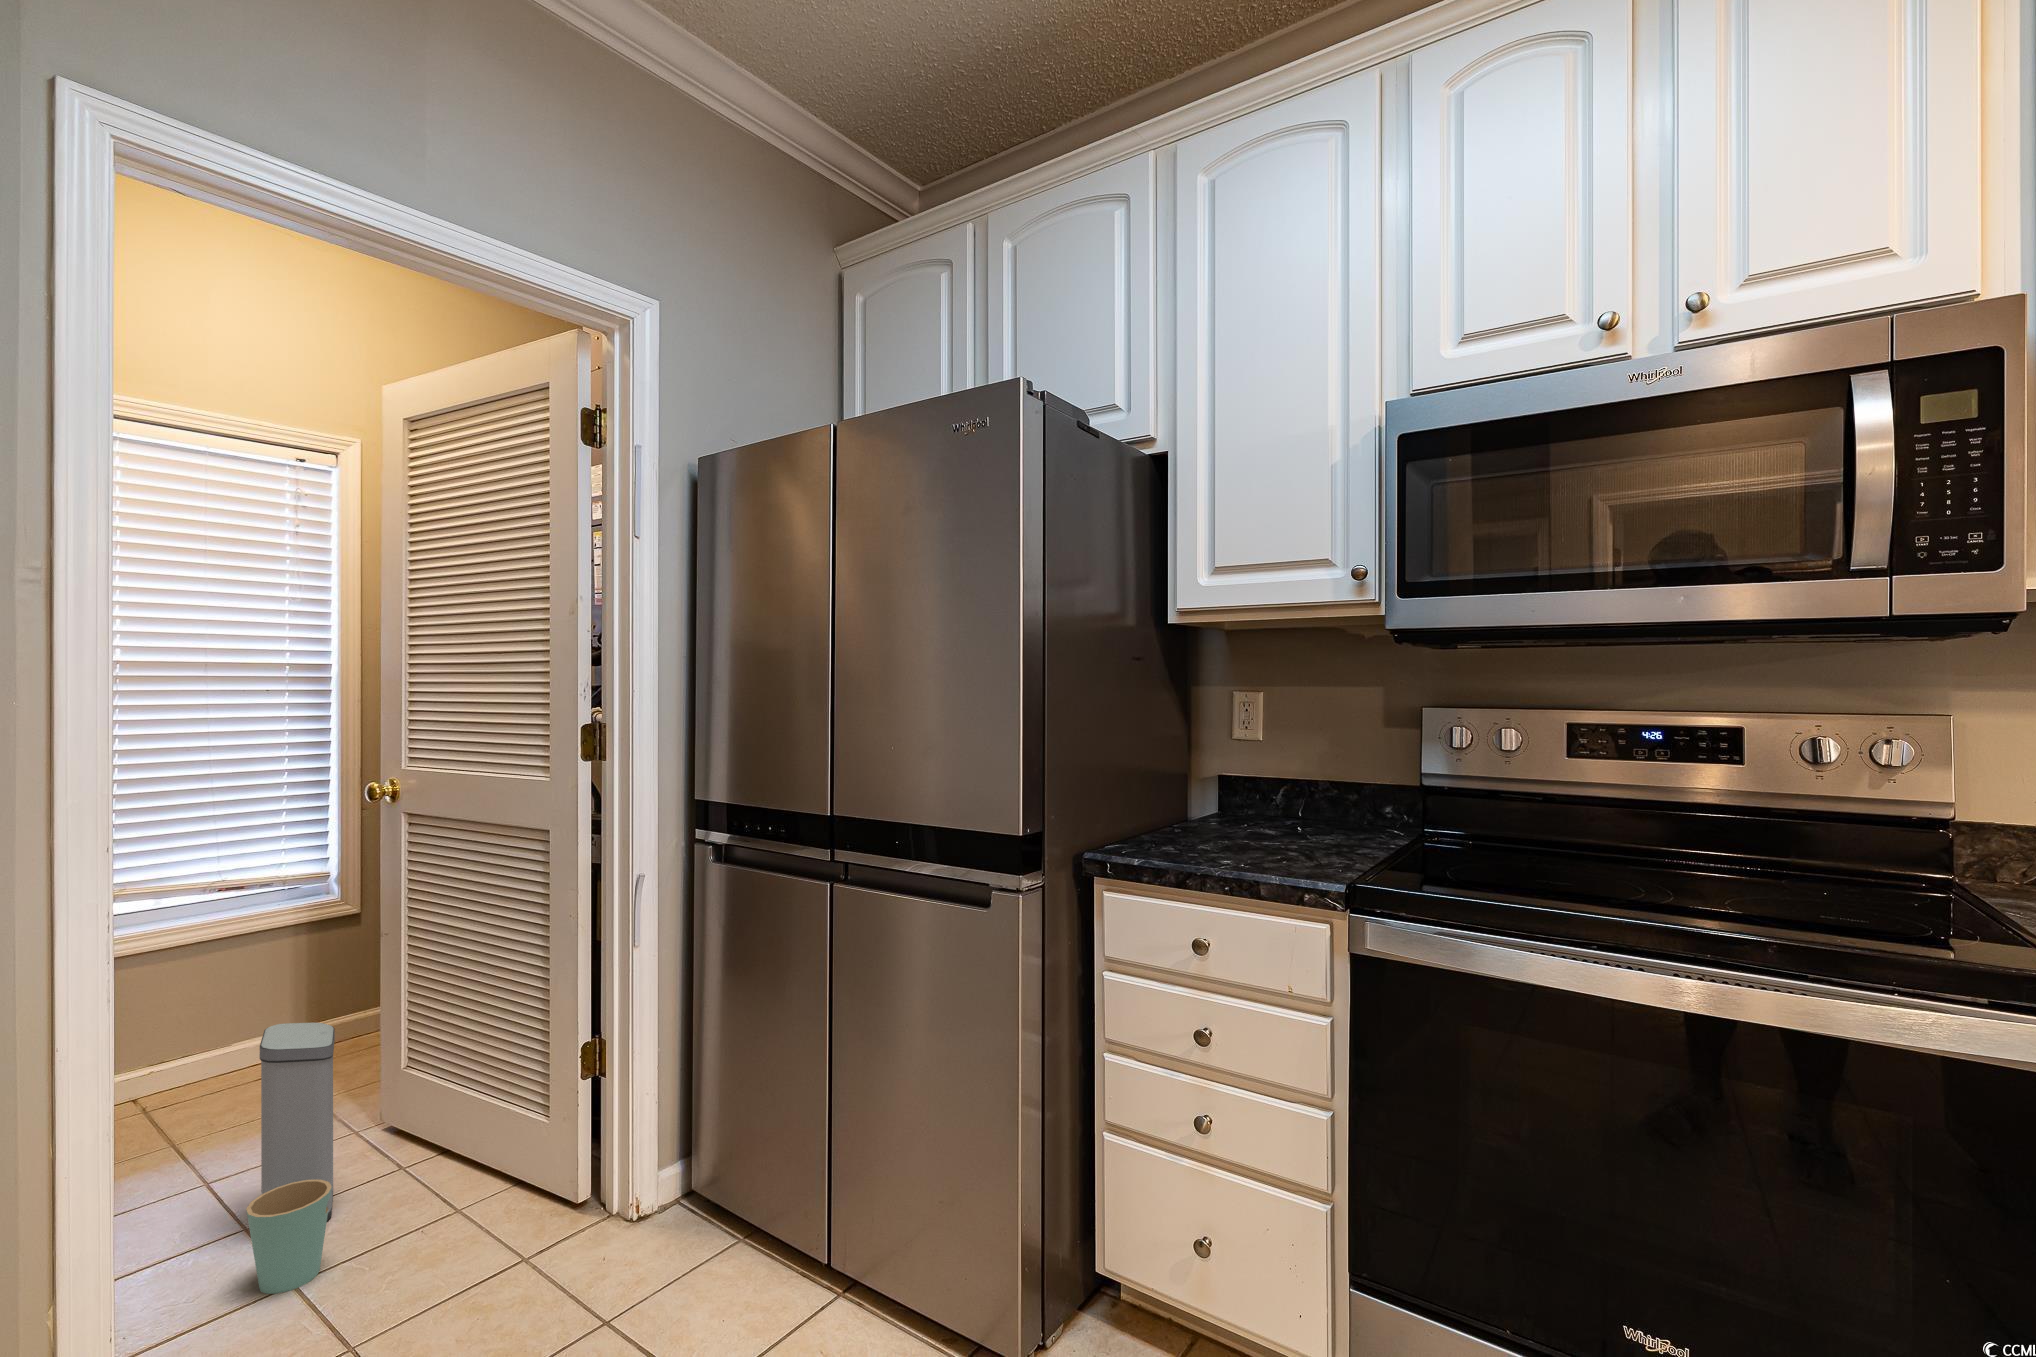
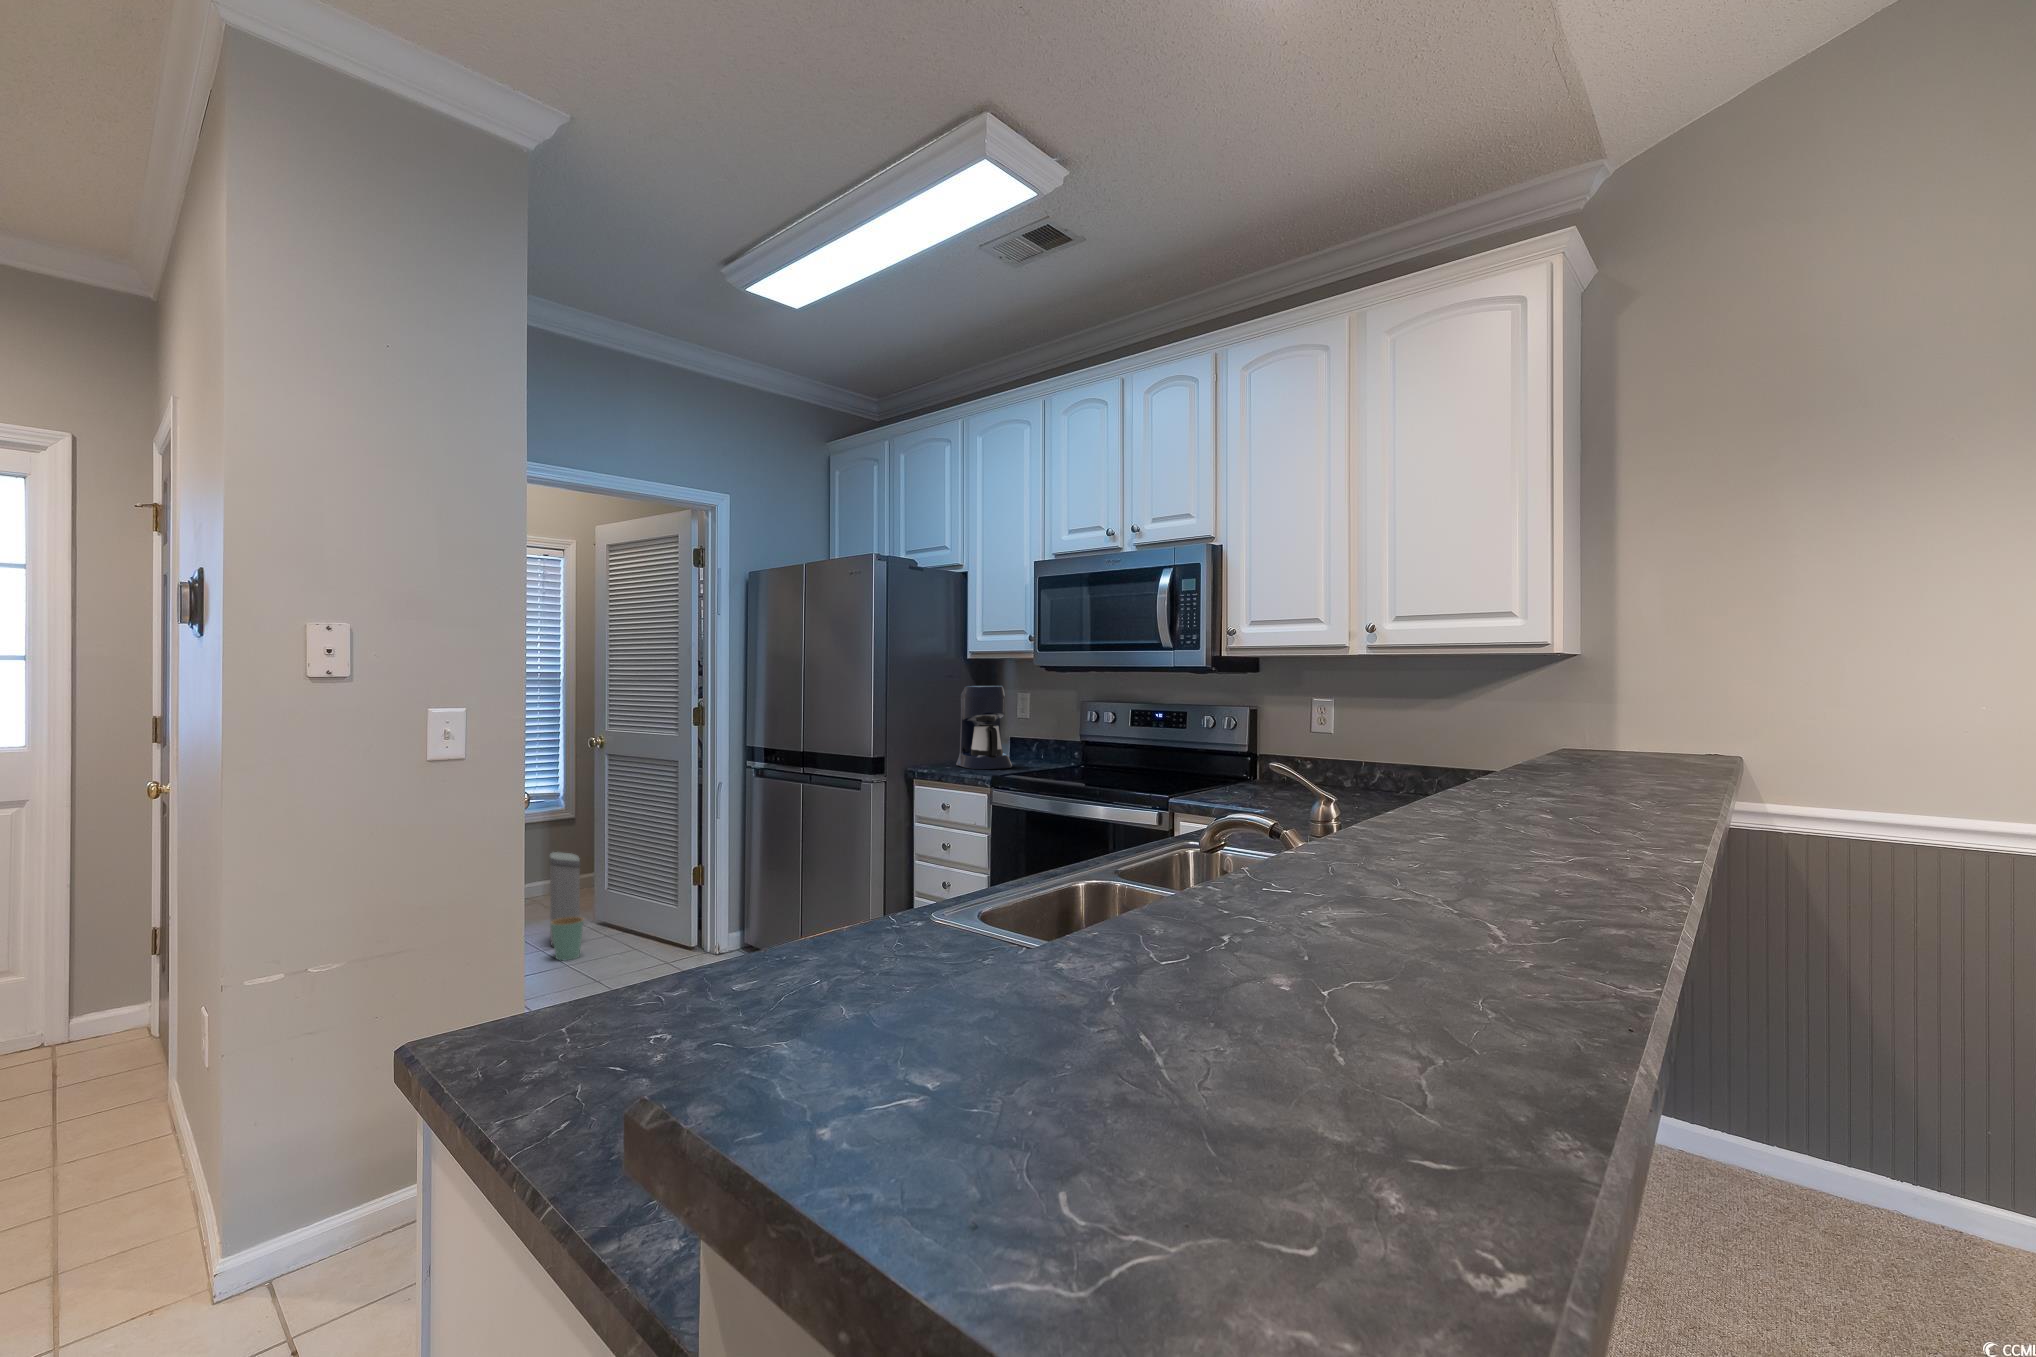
coffee maker: none [1167,676,1300,856] -> present [956,686,1012,769]

